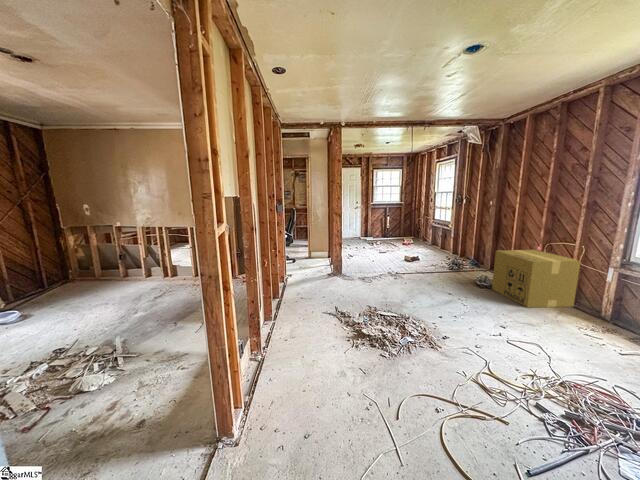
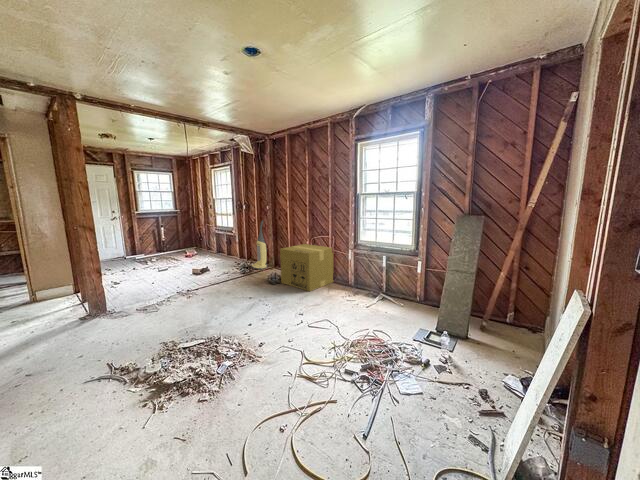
vacuum cleaner: none [462,217,484,270] -> present [251,220,268,270]

